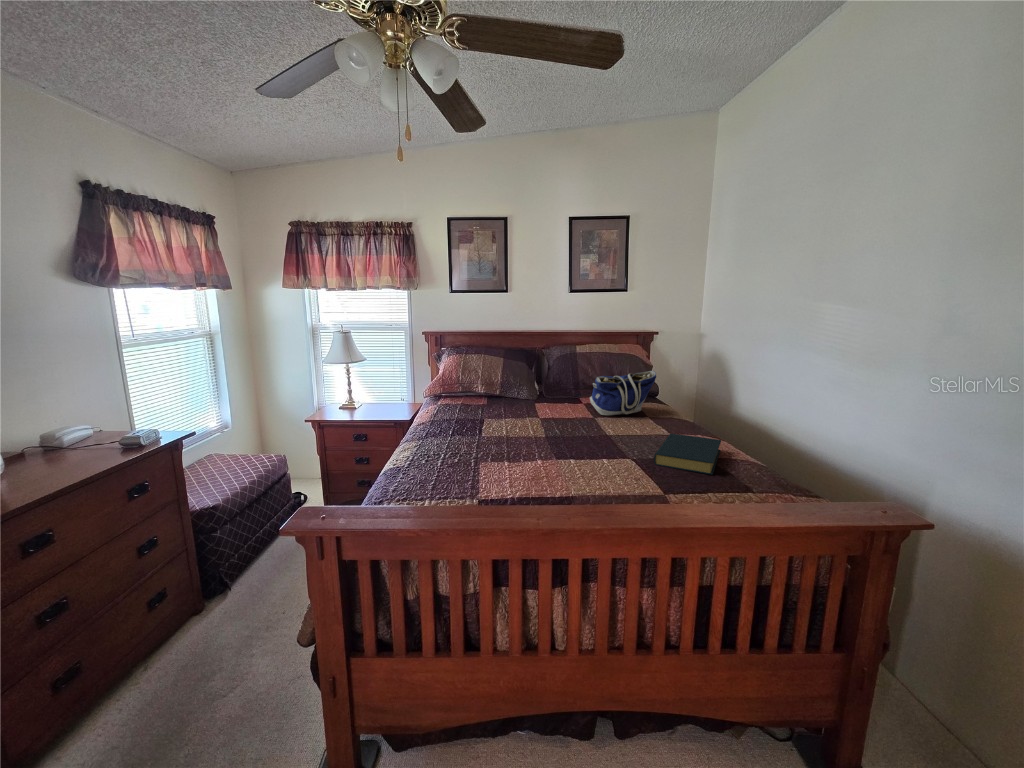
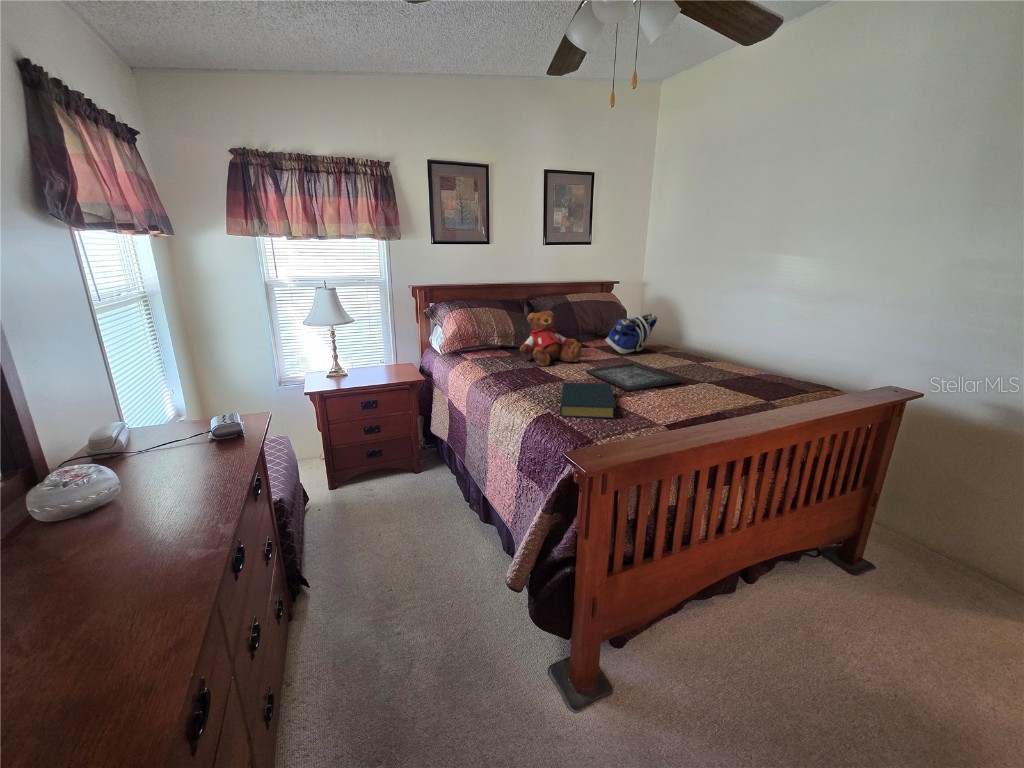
teddy bear: none [480,362,546,420] -> present [520,311,582,366]
tray: none [523,427,604,457] -> present [586,363,681,391]
hardback book: present [654,434,721,475] -> present [560,383,616,419]

